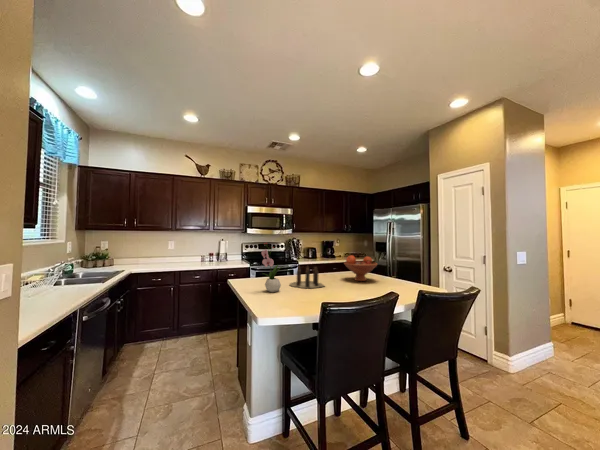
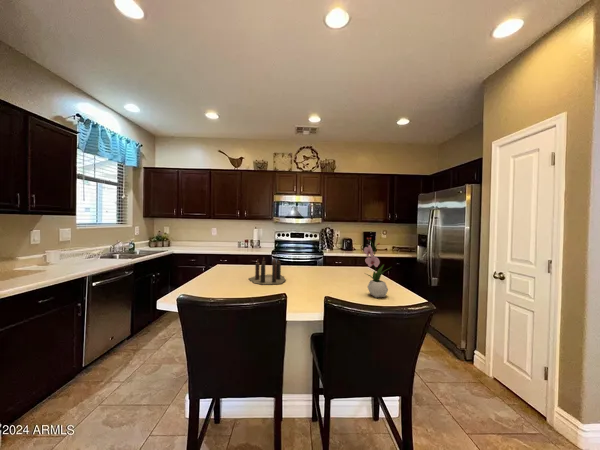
flower arrangement: present [262,243,283,292] -> present [364,238,388,297]
fruit bowl: present [344,255,377,281] -> none [321,249,361,281]

